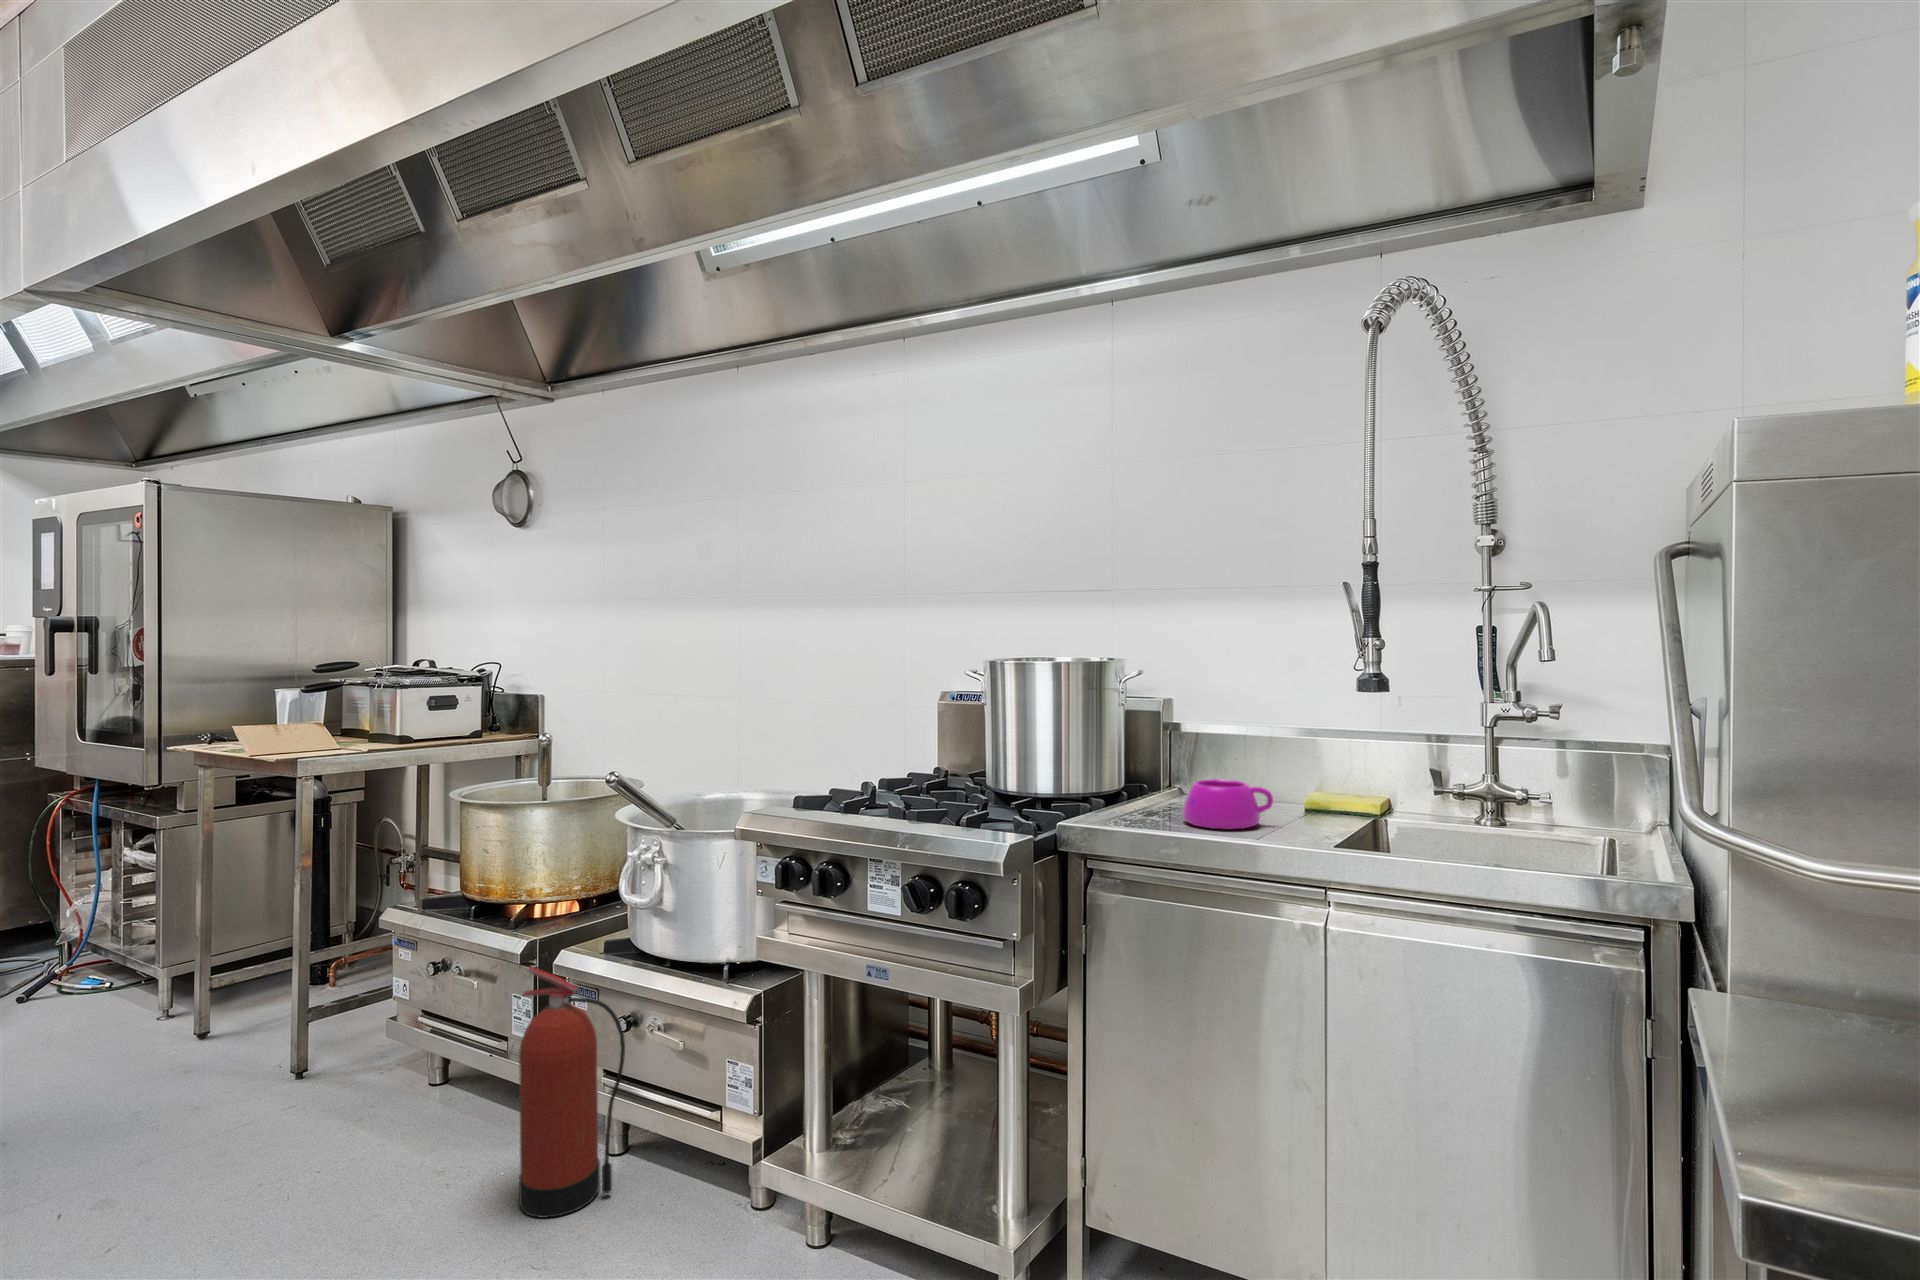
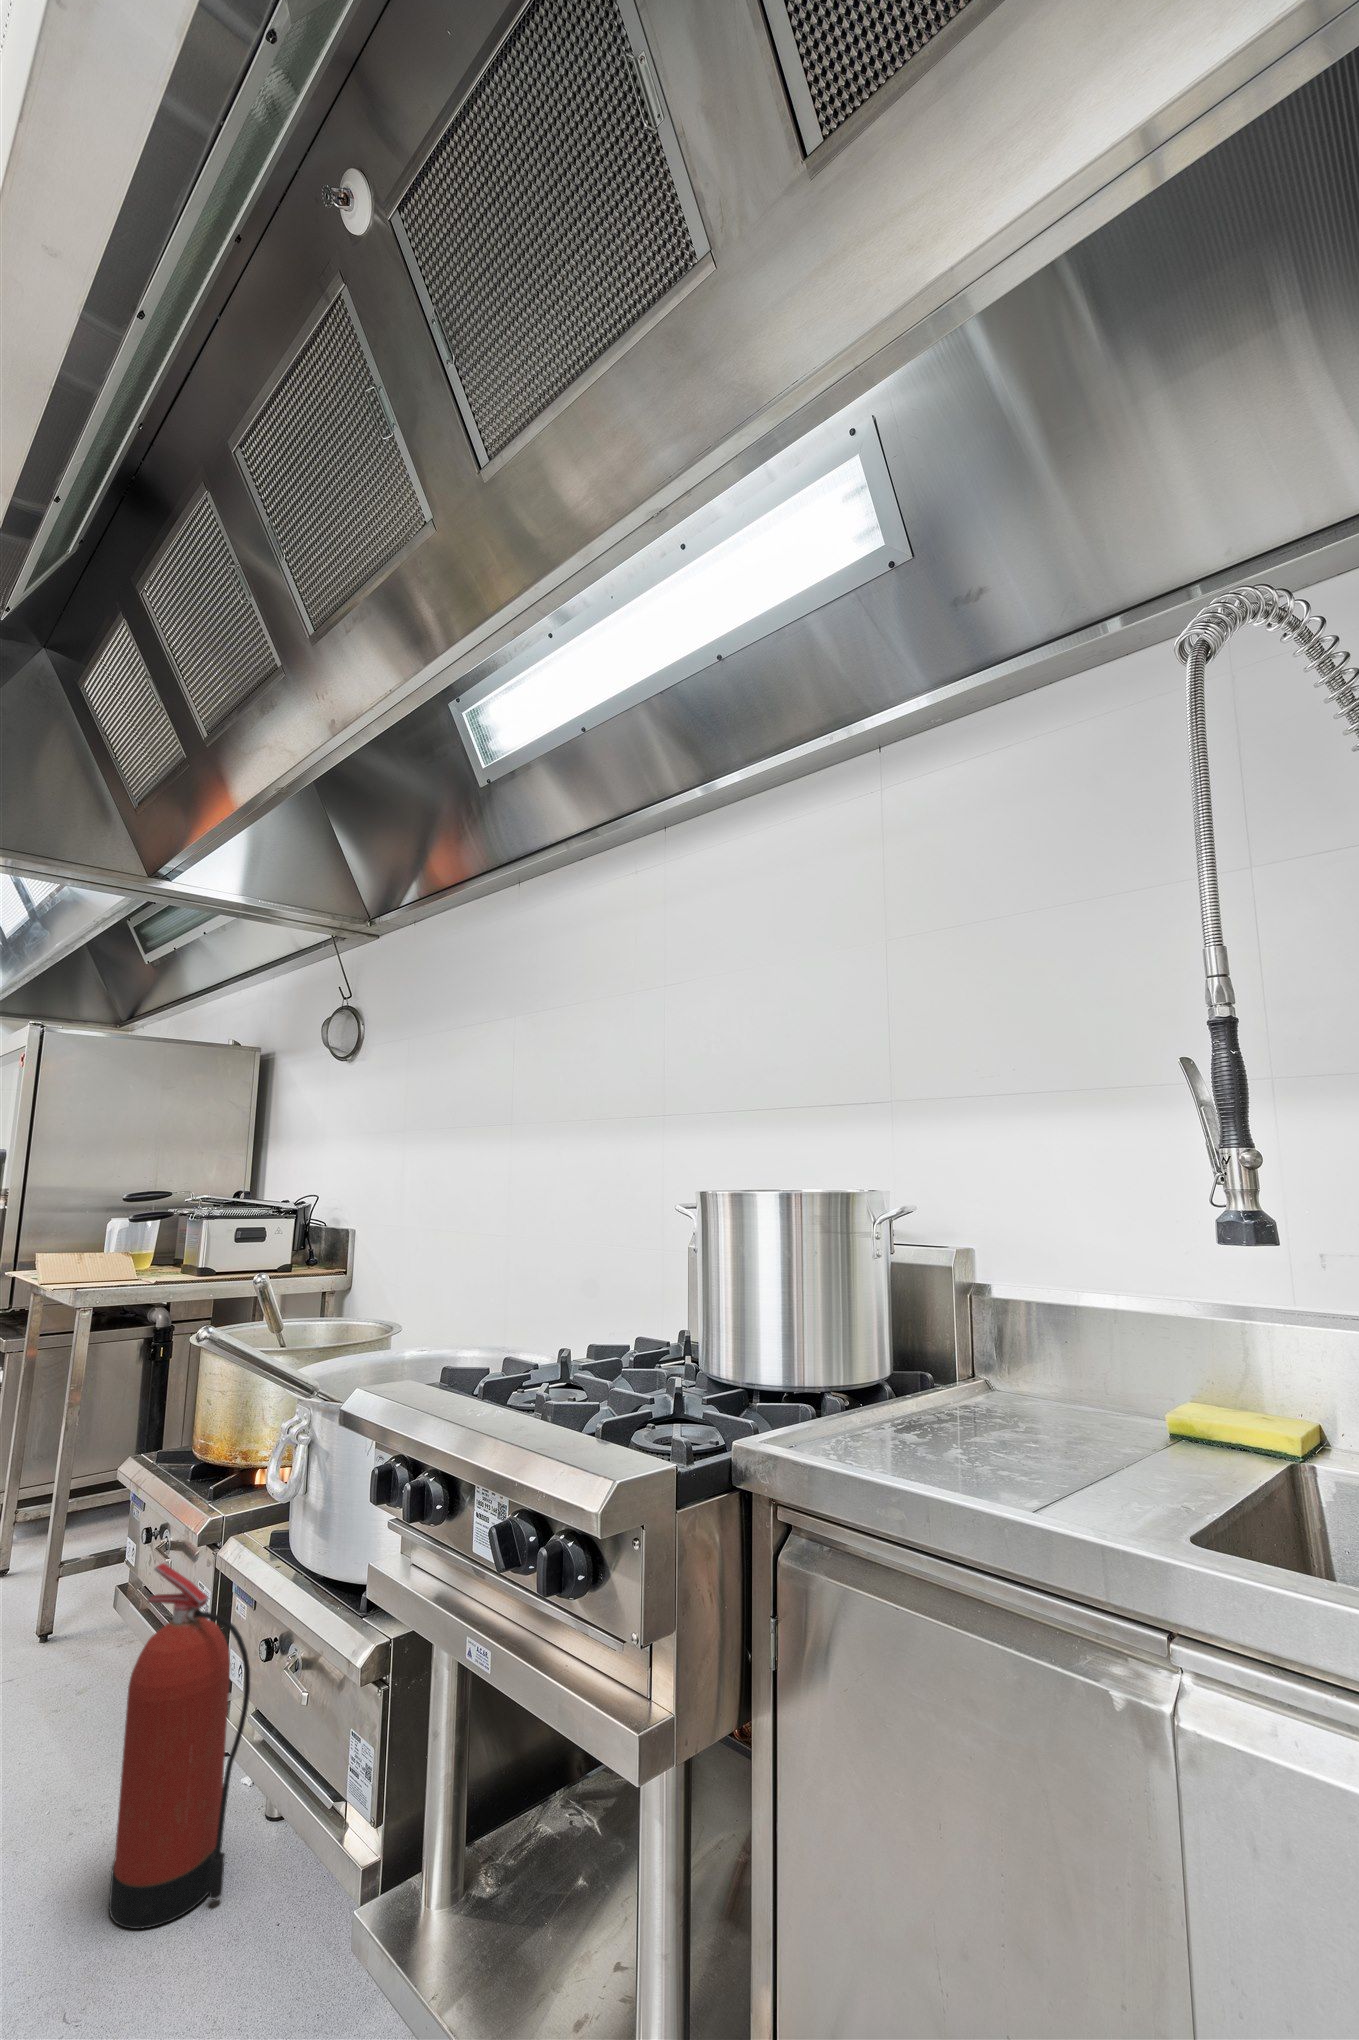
bowl: present [1182,779,1273,829] -> none [920,1381,1073,1478]

